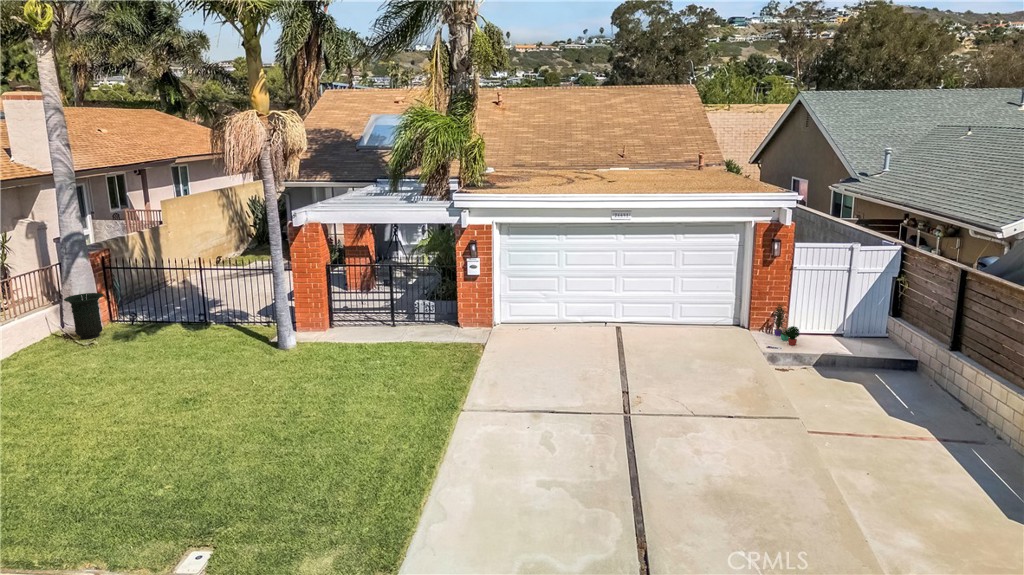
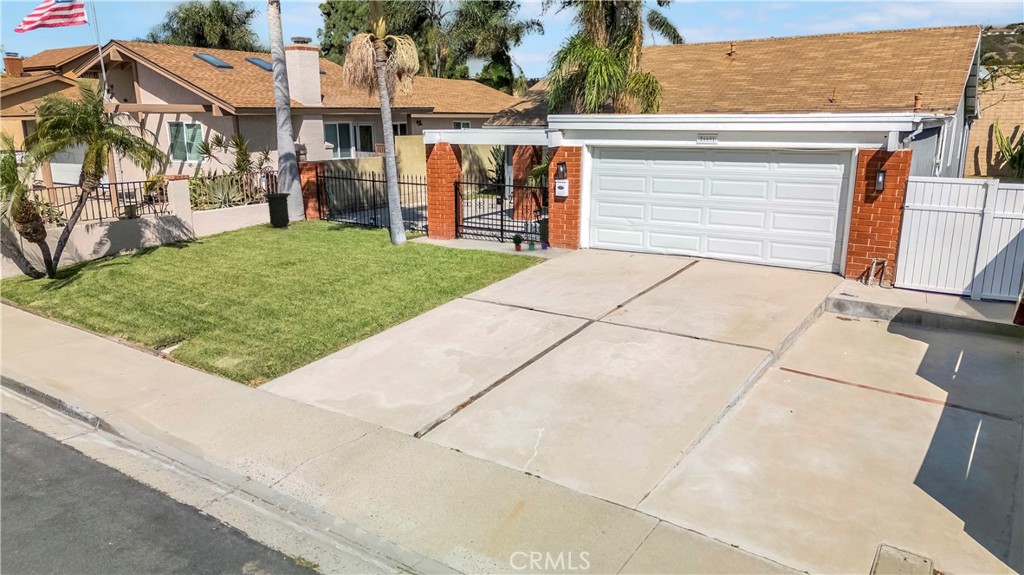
potted plant: present [774,304,799,345] -> present [512,220,549,251]

